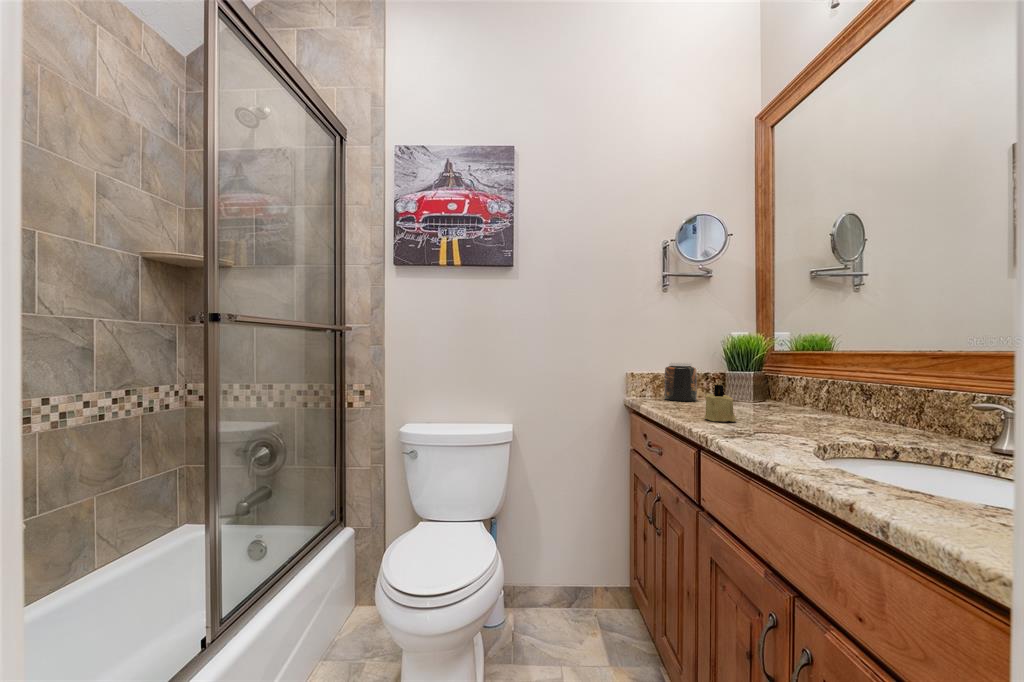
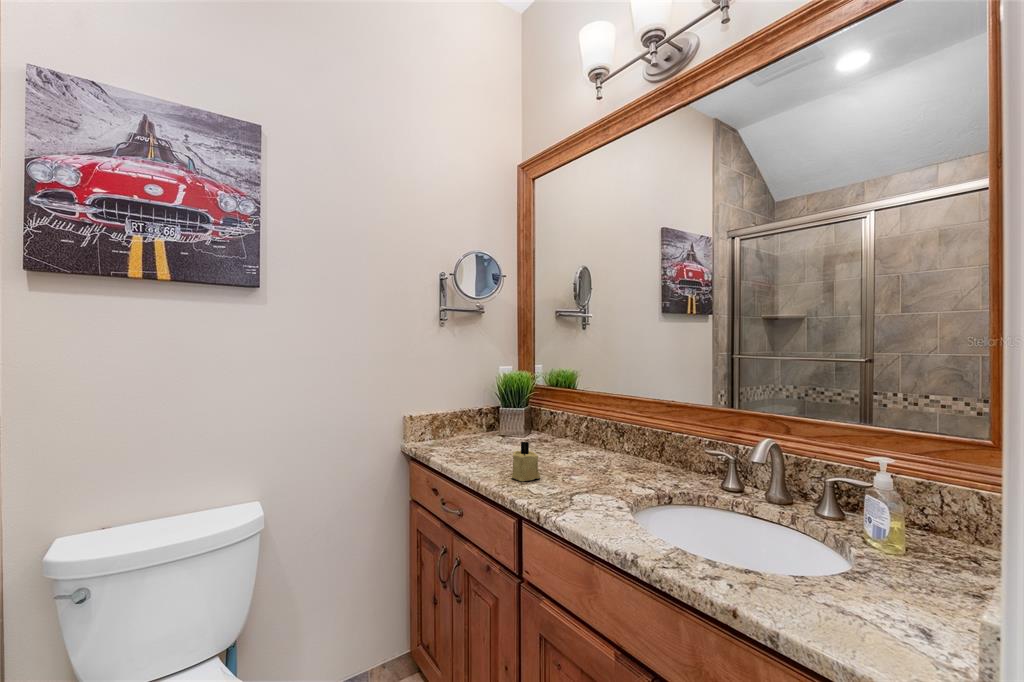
jar: present [665,362,697,401] -> none [447,403,478,446]

